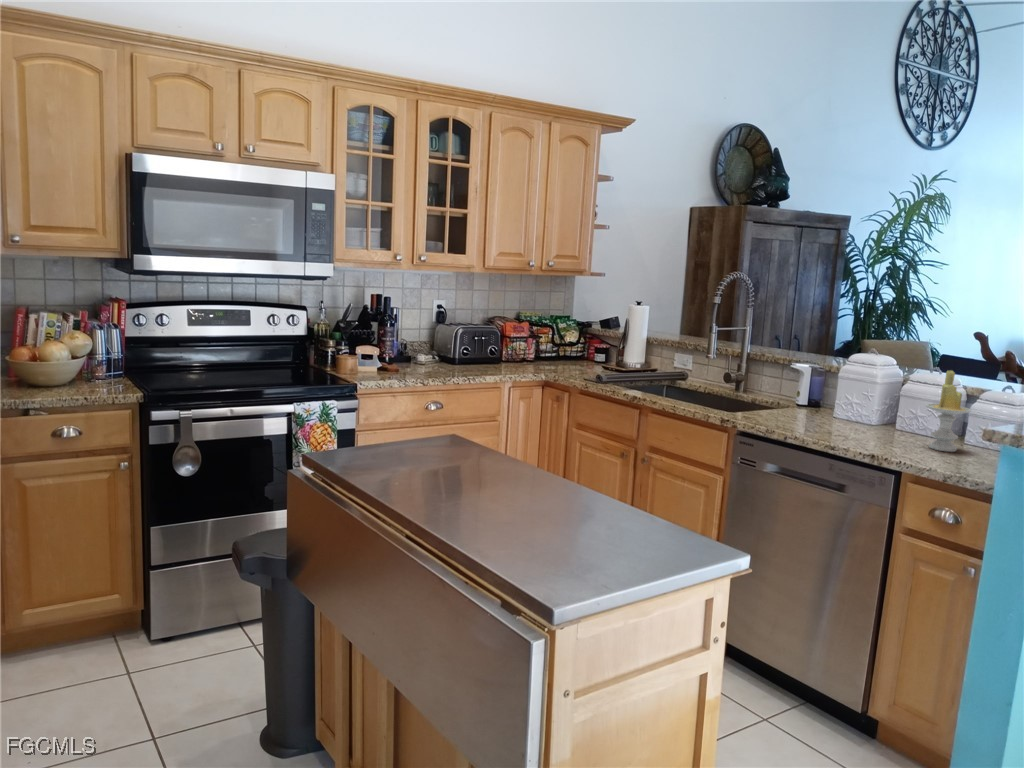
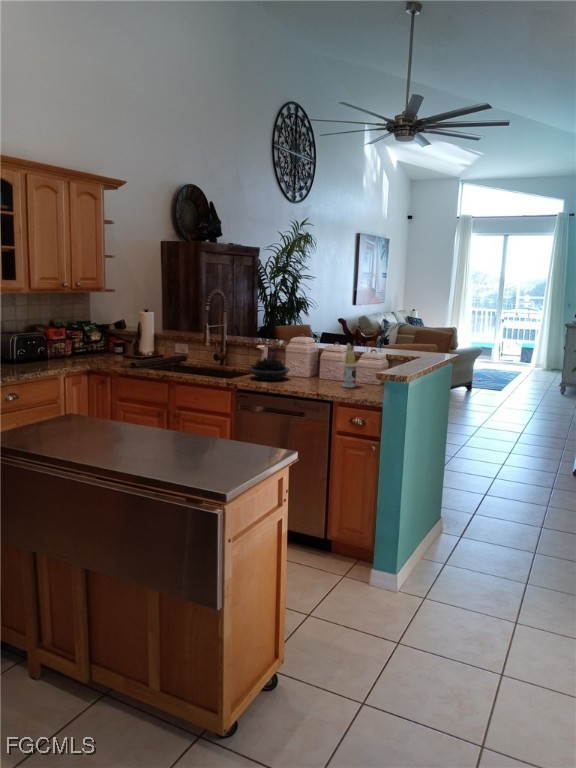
succulent plant: none [767,383,838,423] -> present [250,357,289,380]

